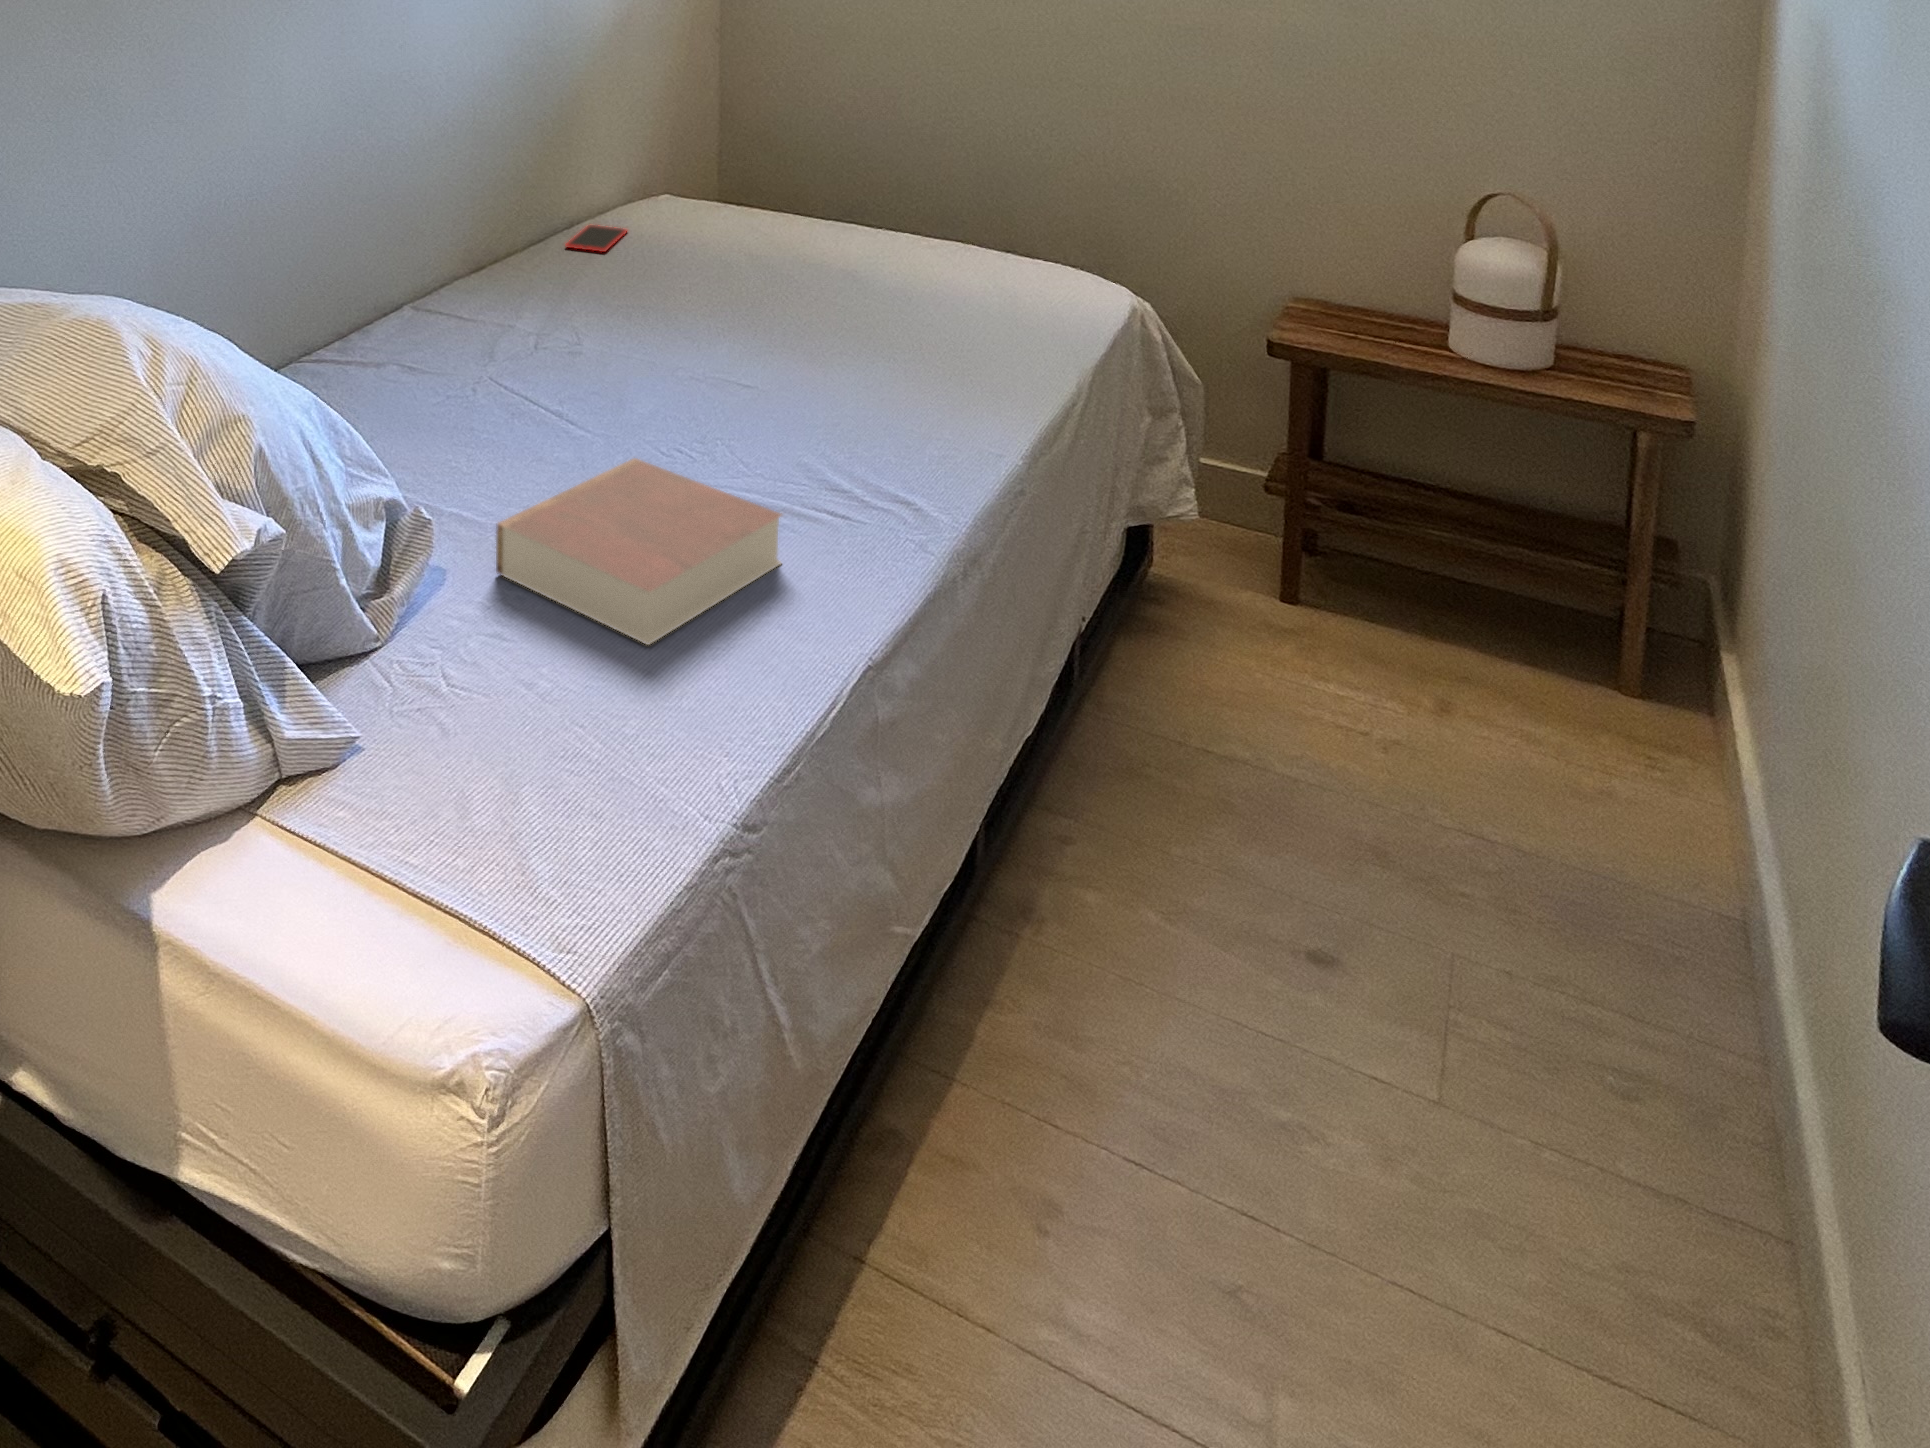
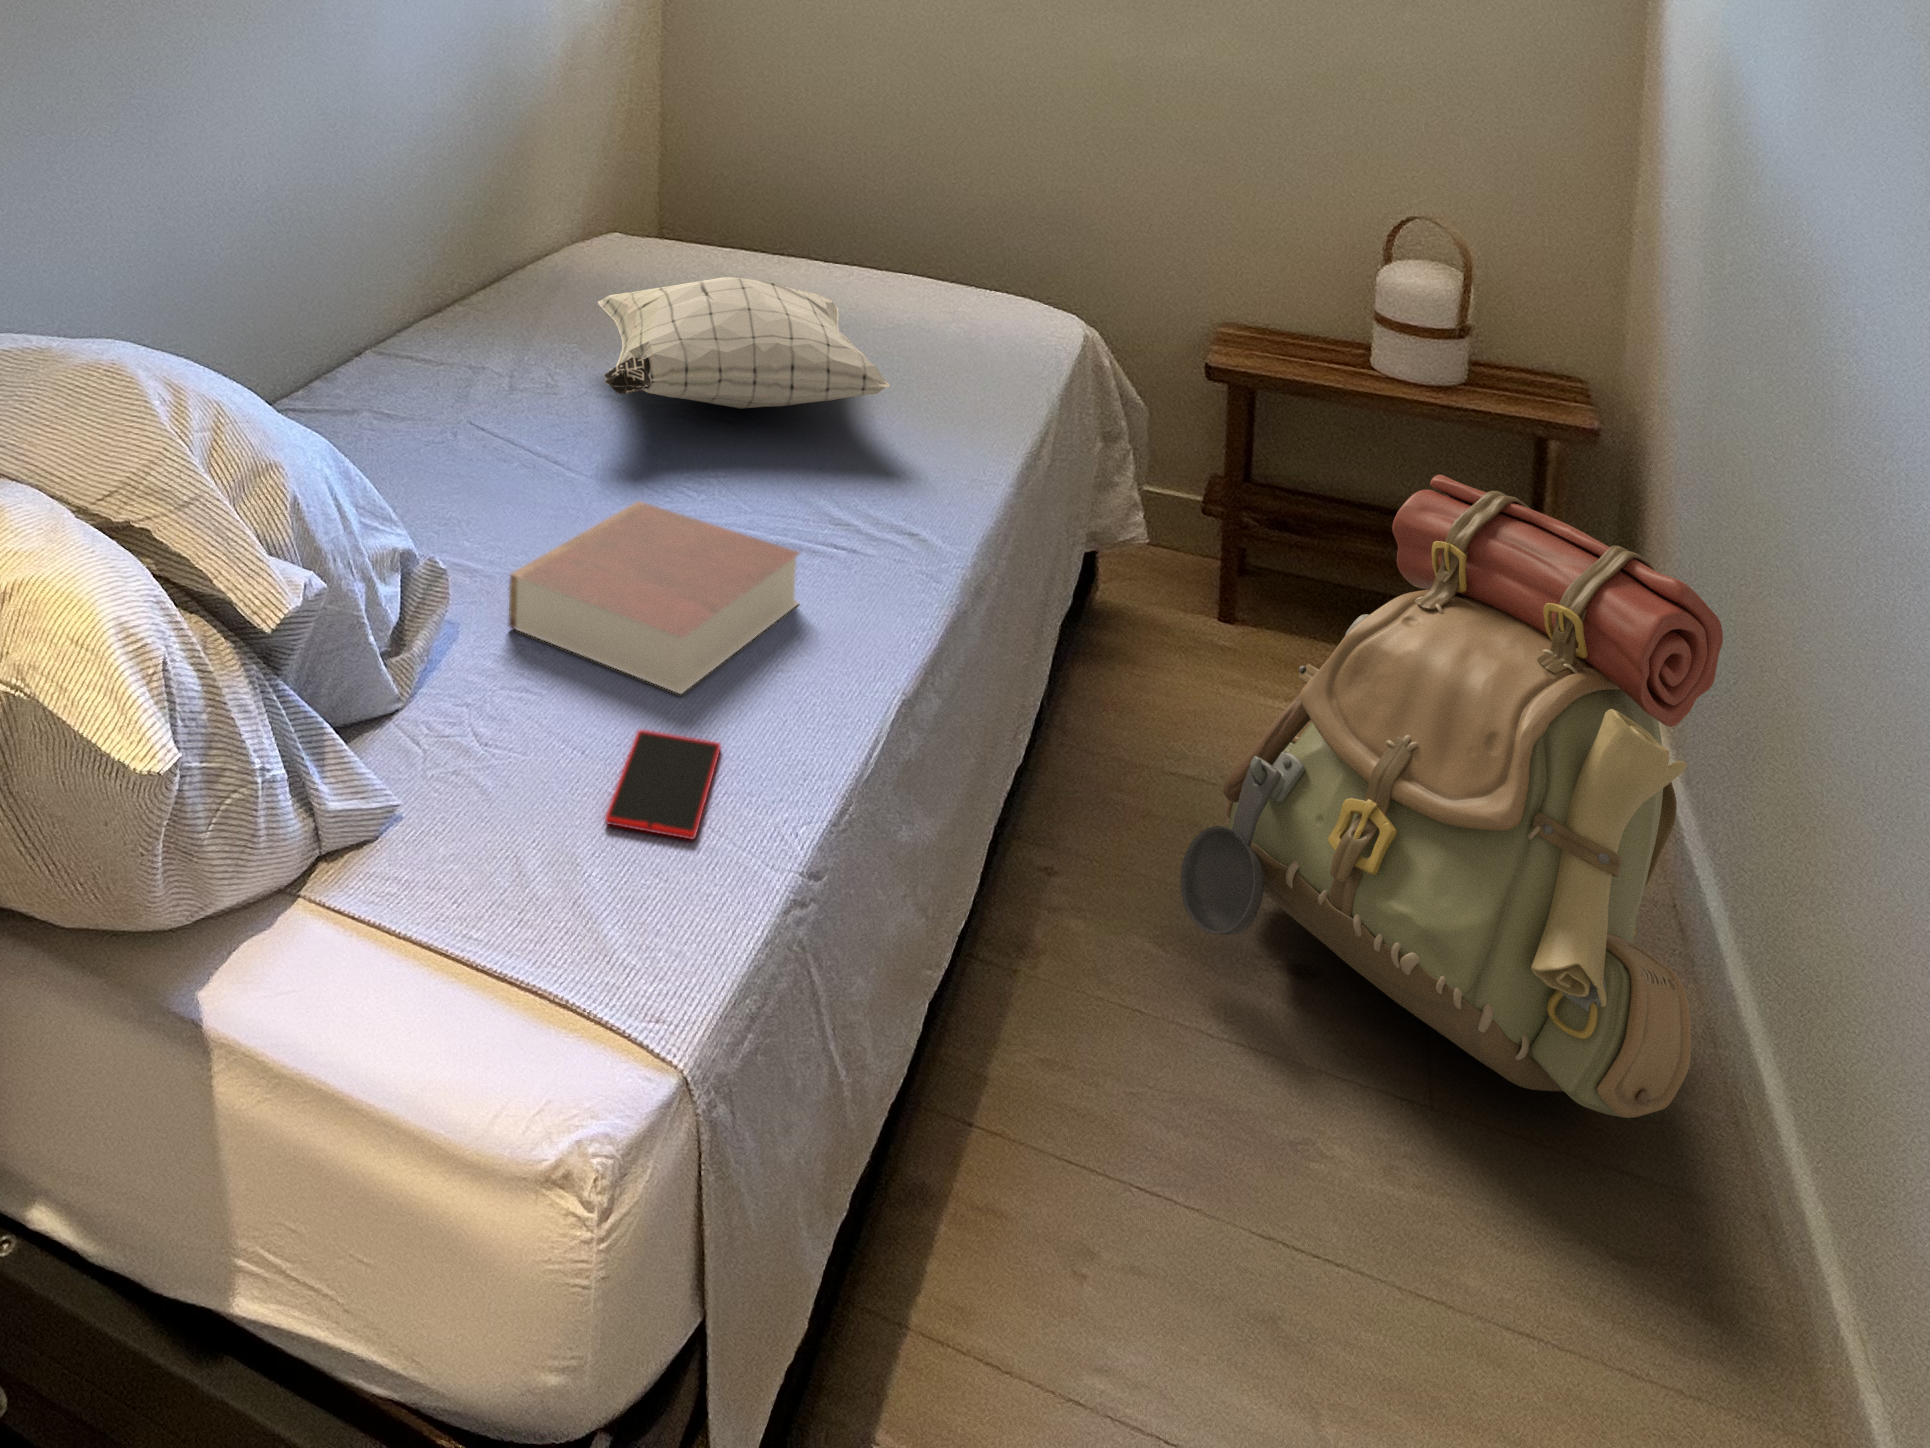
smartphone: present [566,225,627,252] -> present [605,730,721,839]
pillow: none [620,243,903,367] -> present [598,277,890,408]
backpack: none [1189,461,1771,1124] -> present [1181,475,1723,1118]

